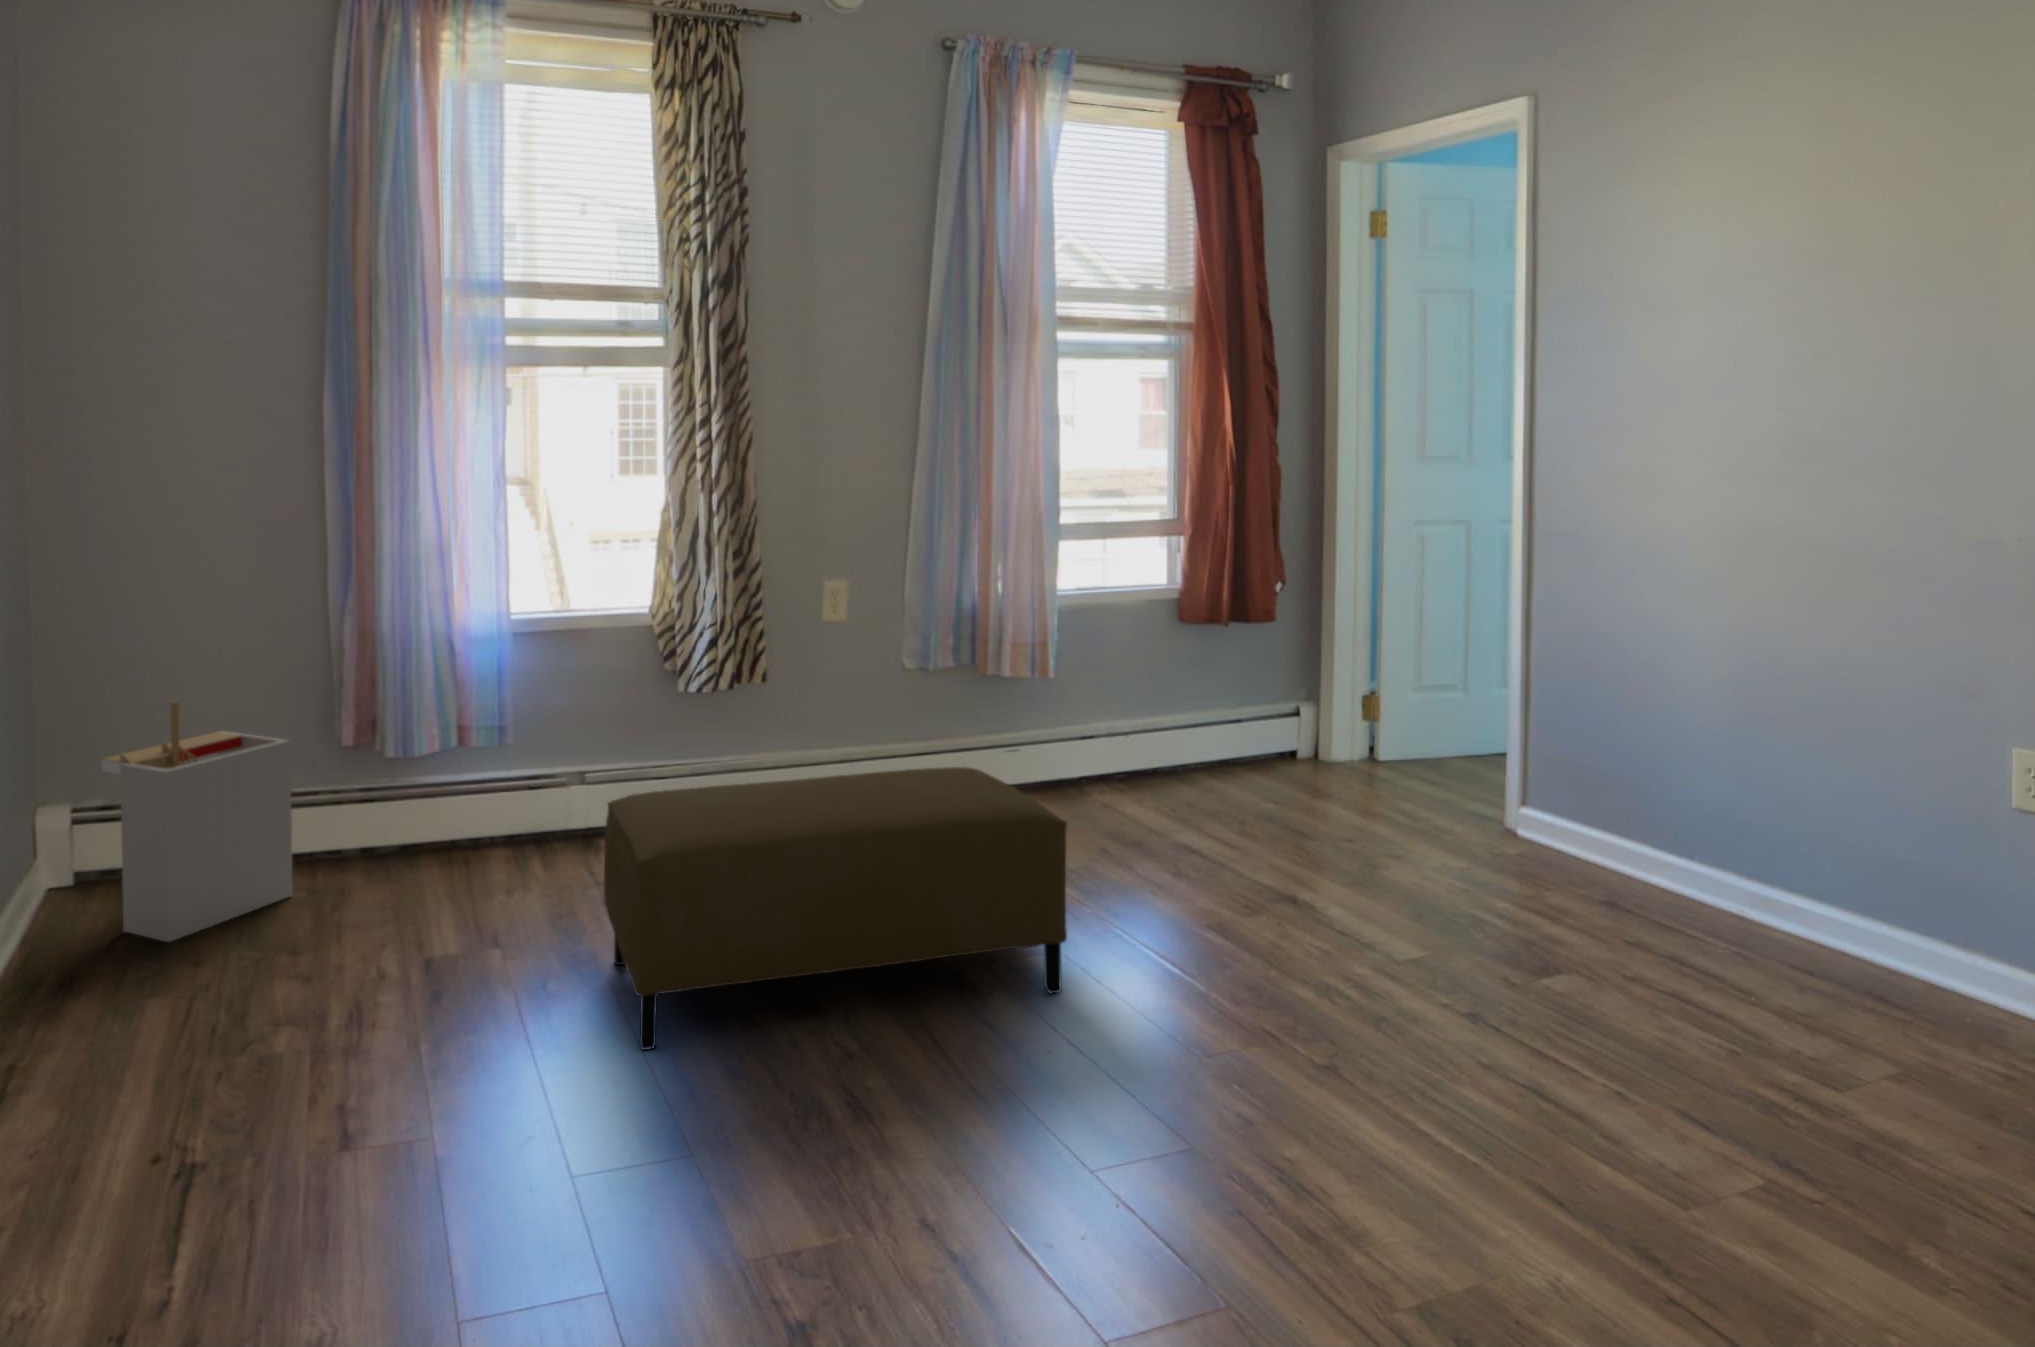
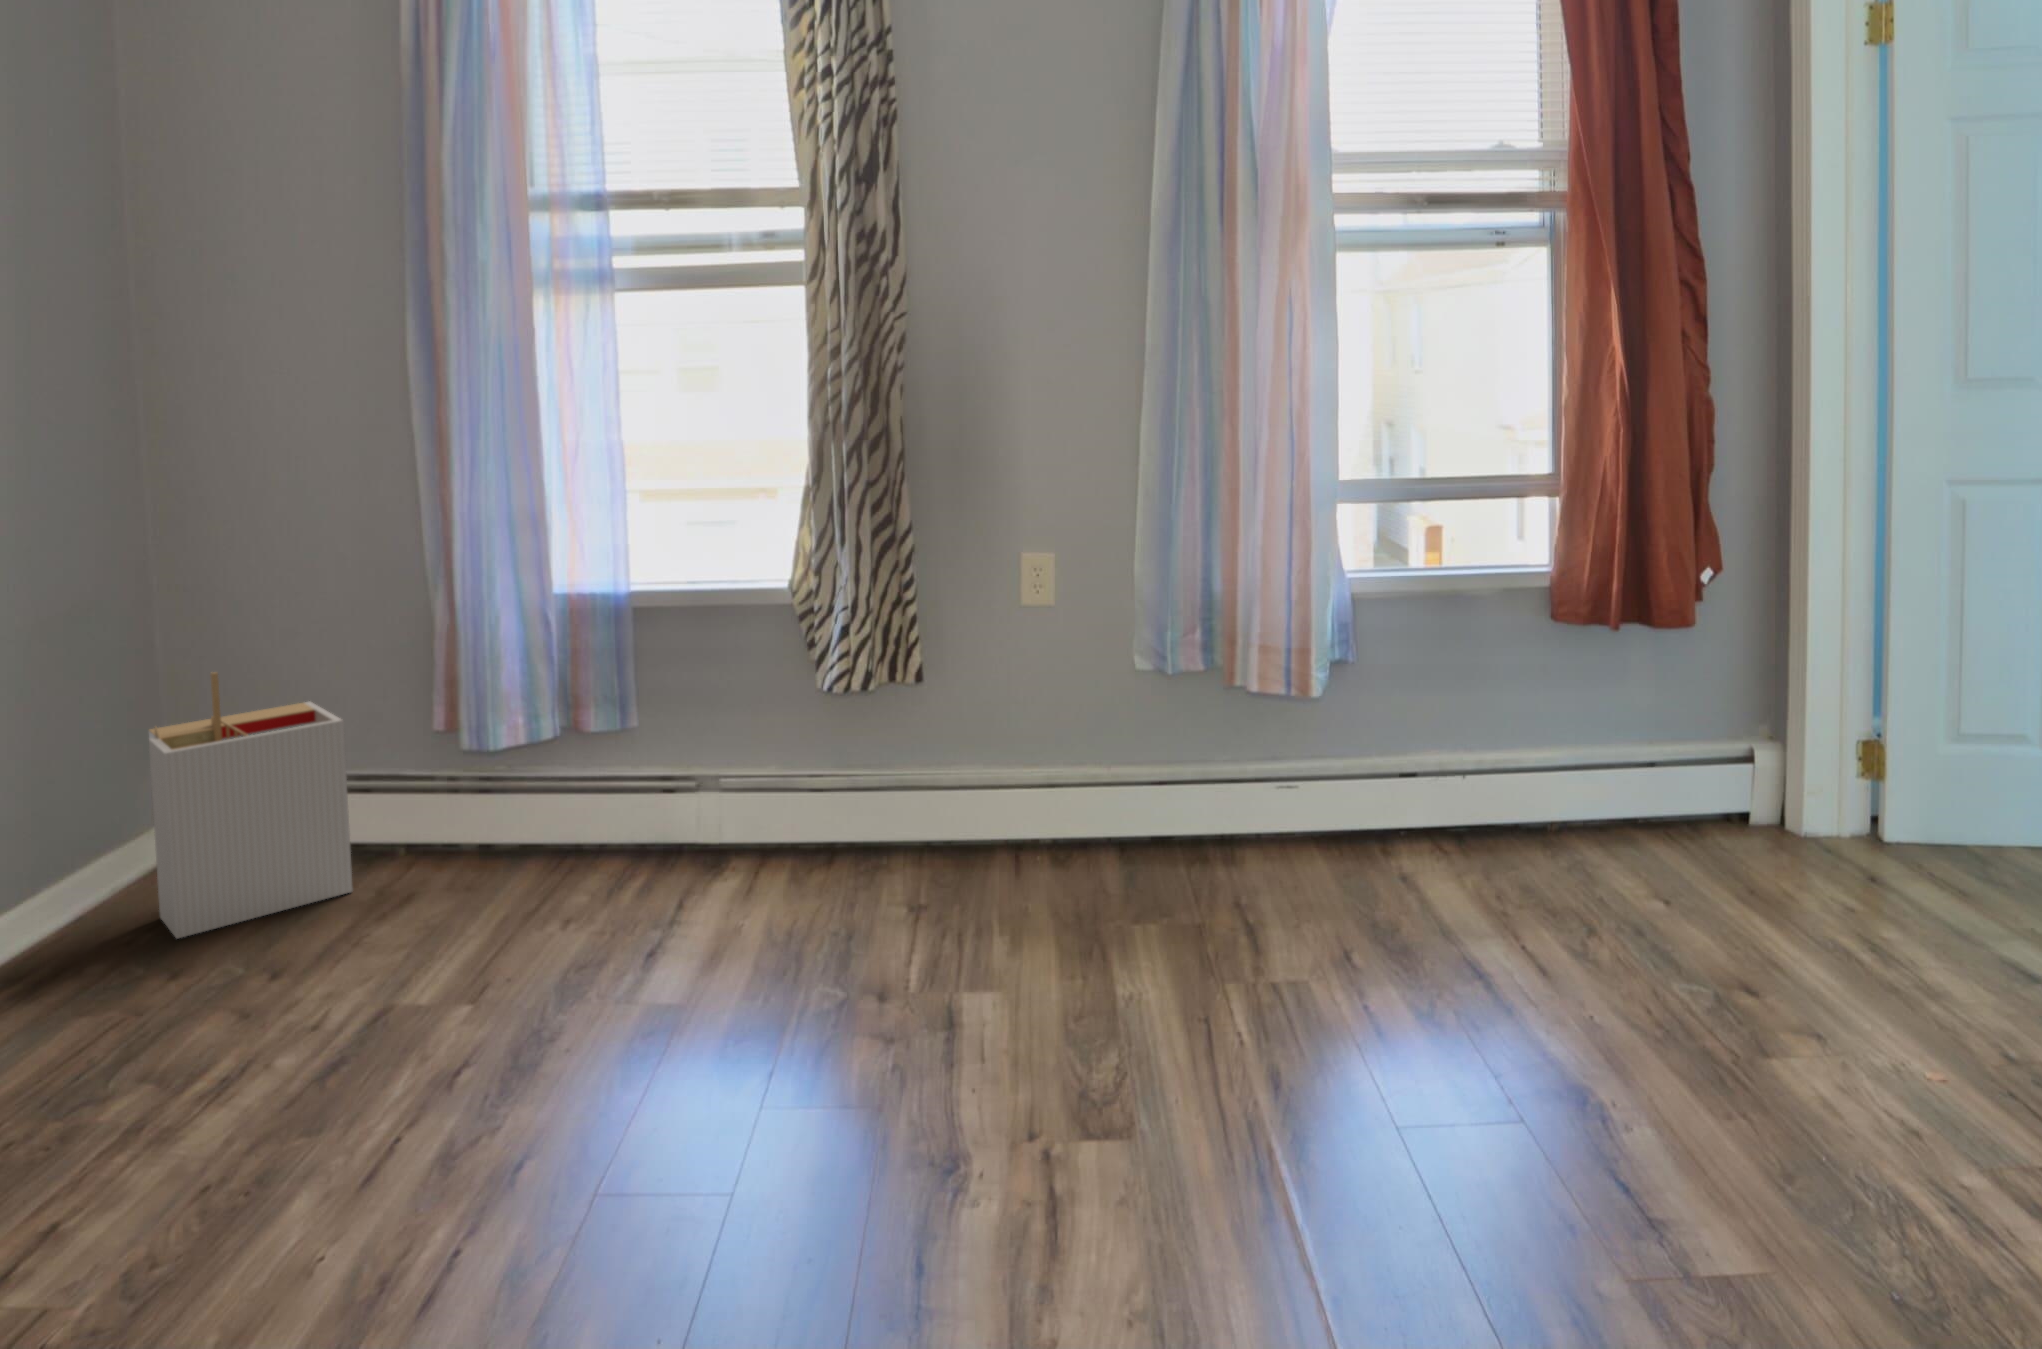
ottoman: present [603,767,1067,1050] -> none [397,839,1062,1225]

